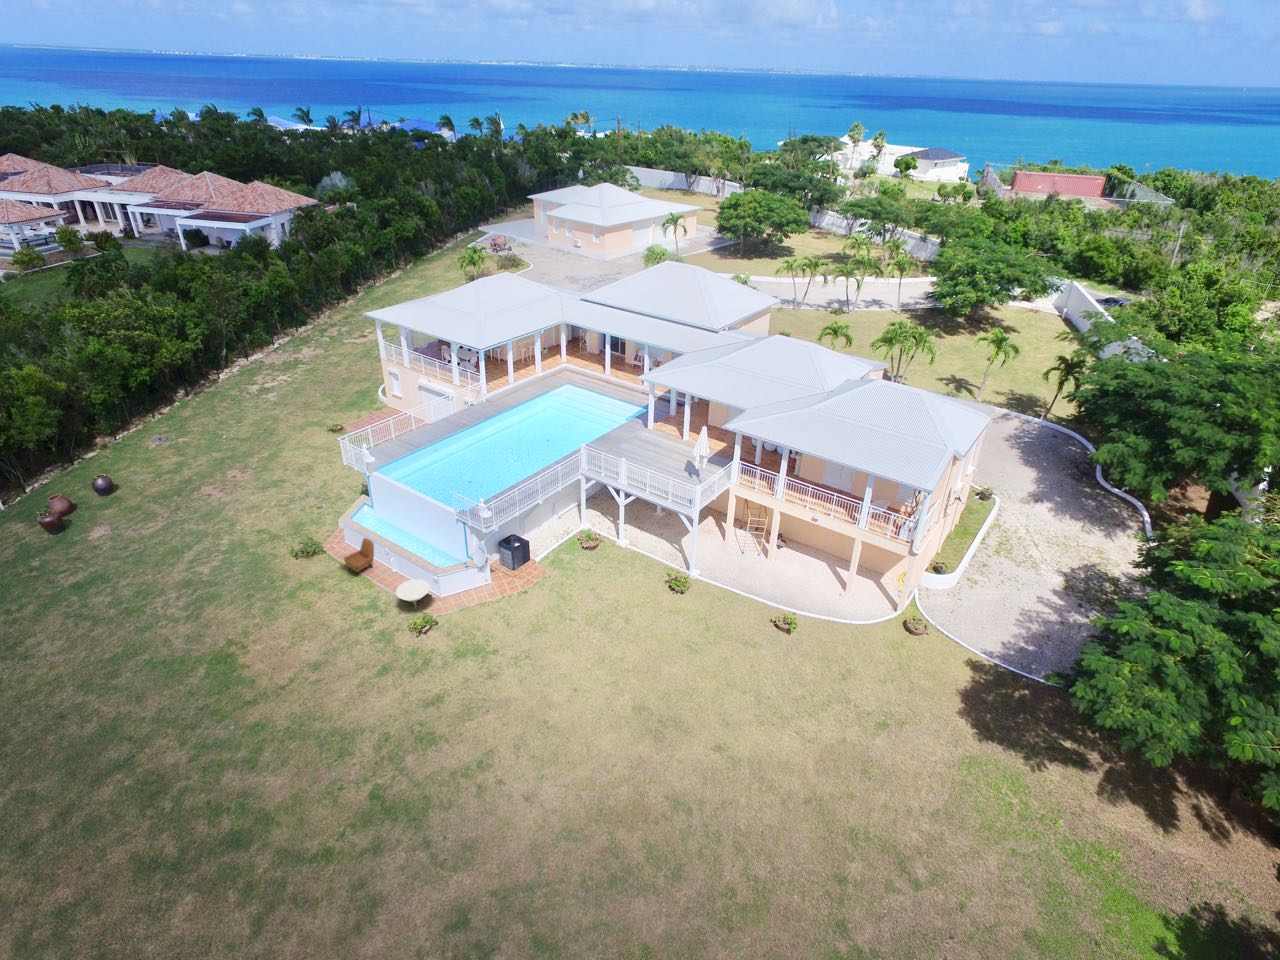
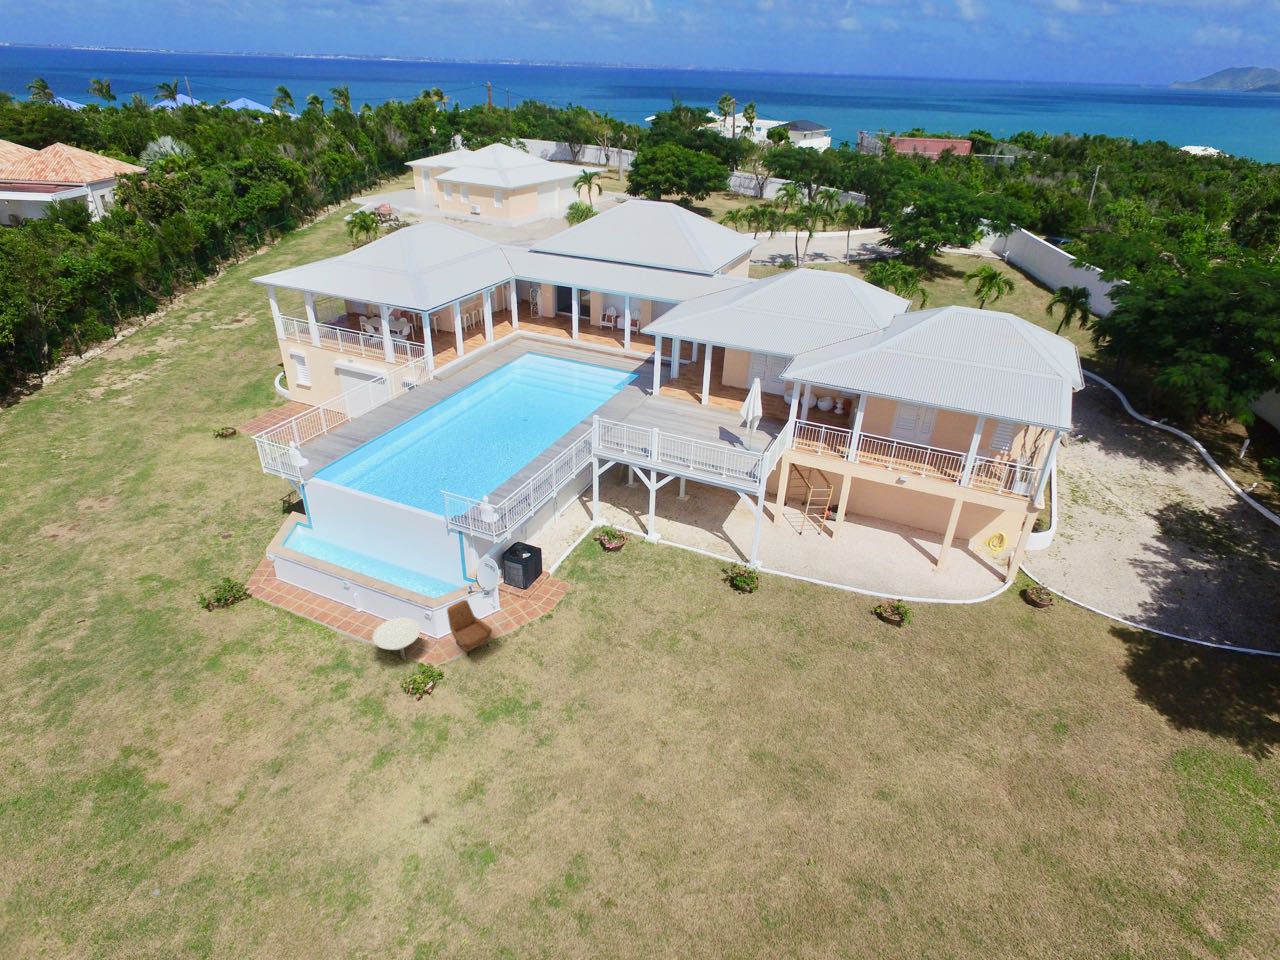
chair: present [344,538,374,575] -> present [447,600,492,657]

